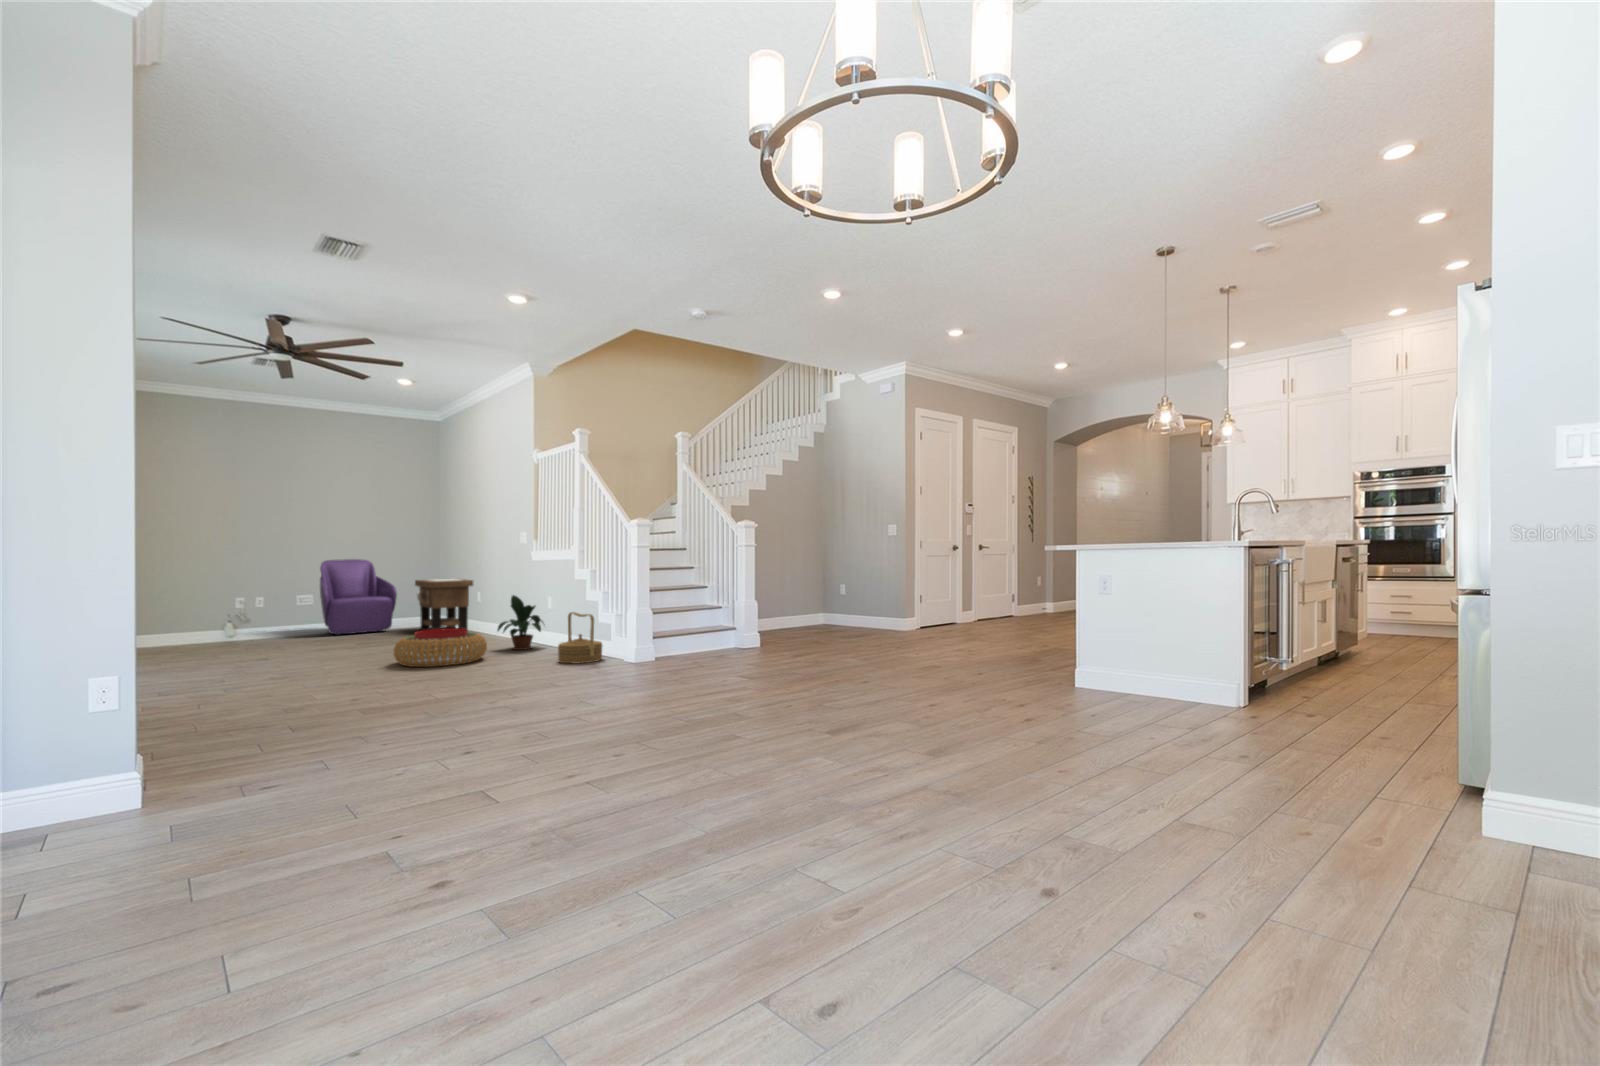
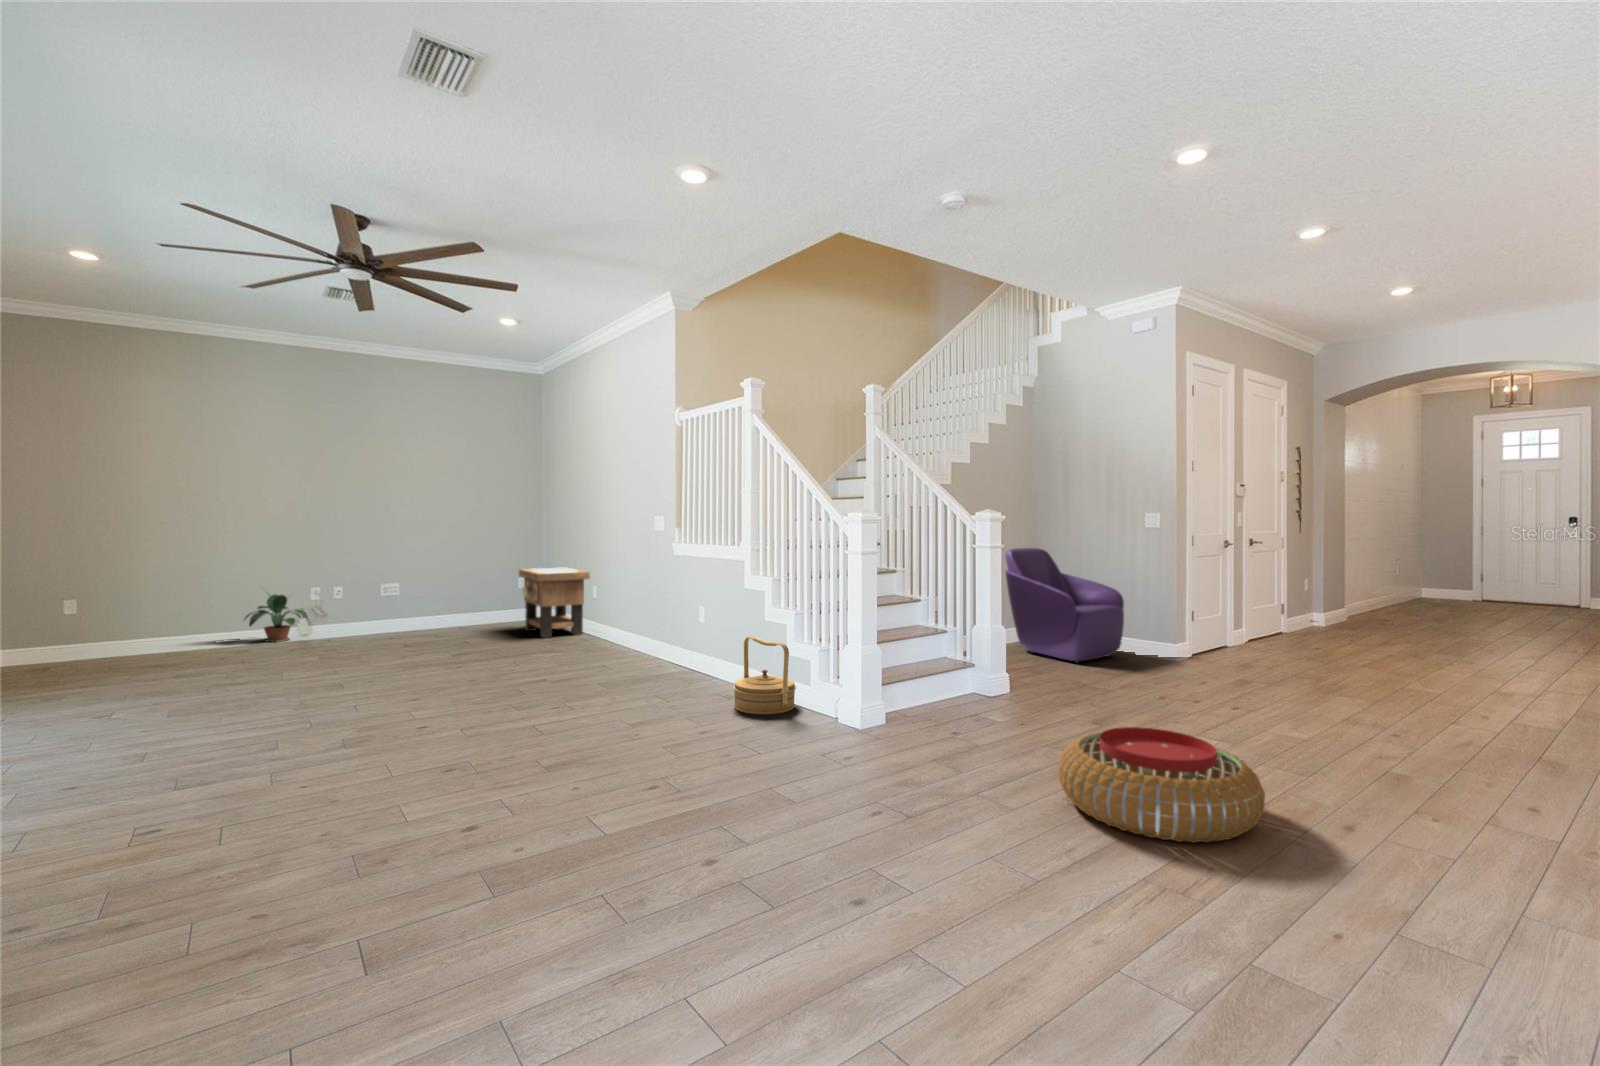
armchair: present [320,559,397,635] -> present [1005,548,1124,663]
potted plant: present [497,595,542,650] -> present [245,594,308,642]
pouf: present [394,628,487,667] -> present [1058,727,1265,842]

